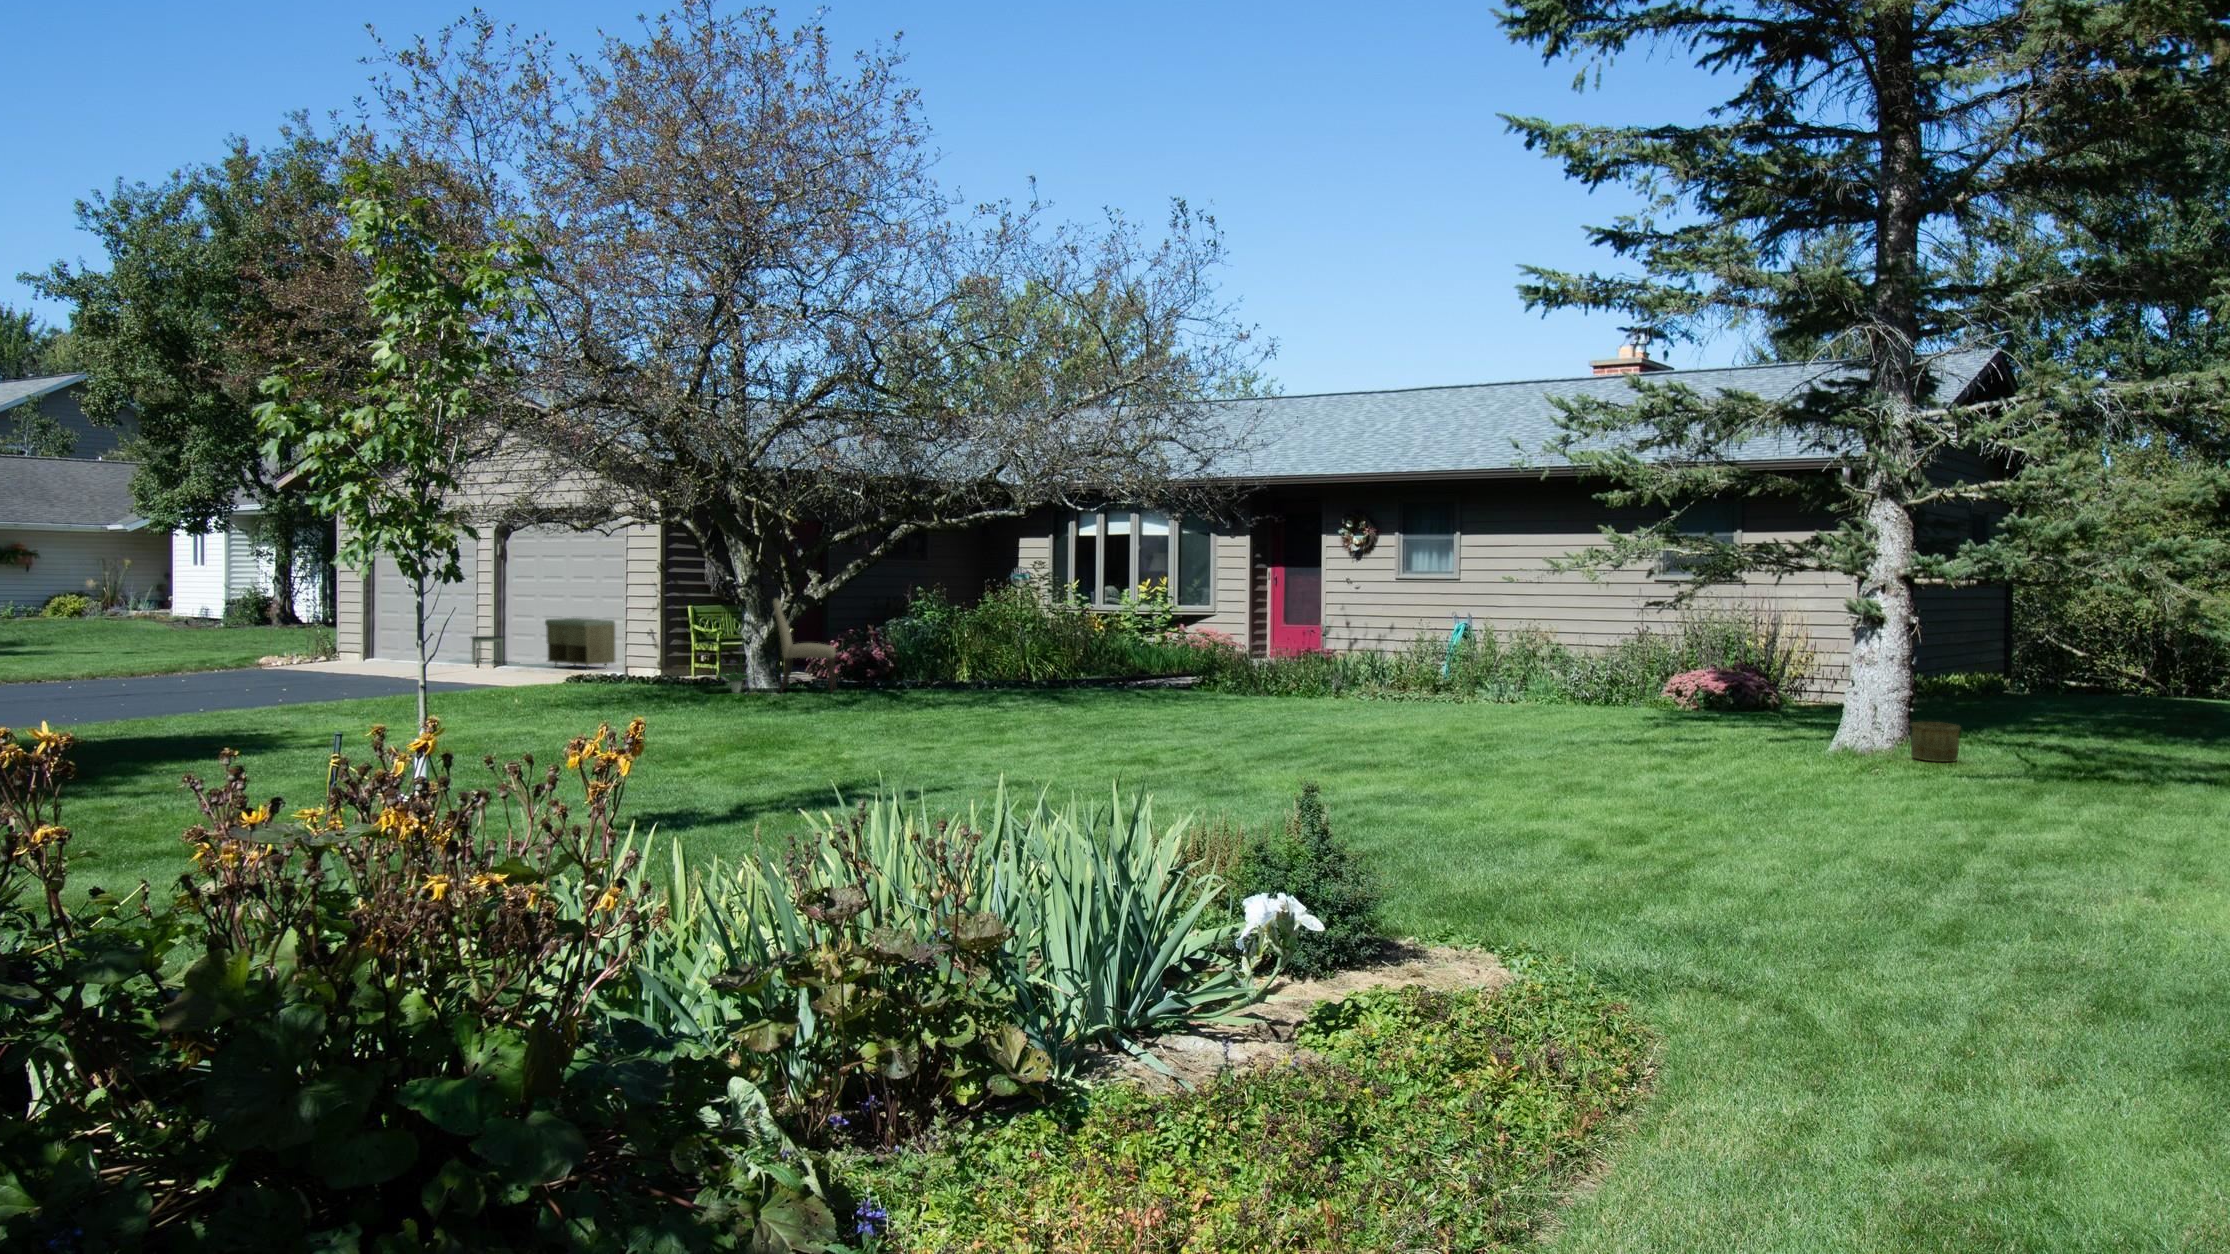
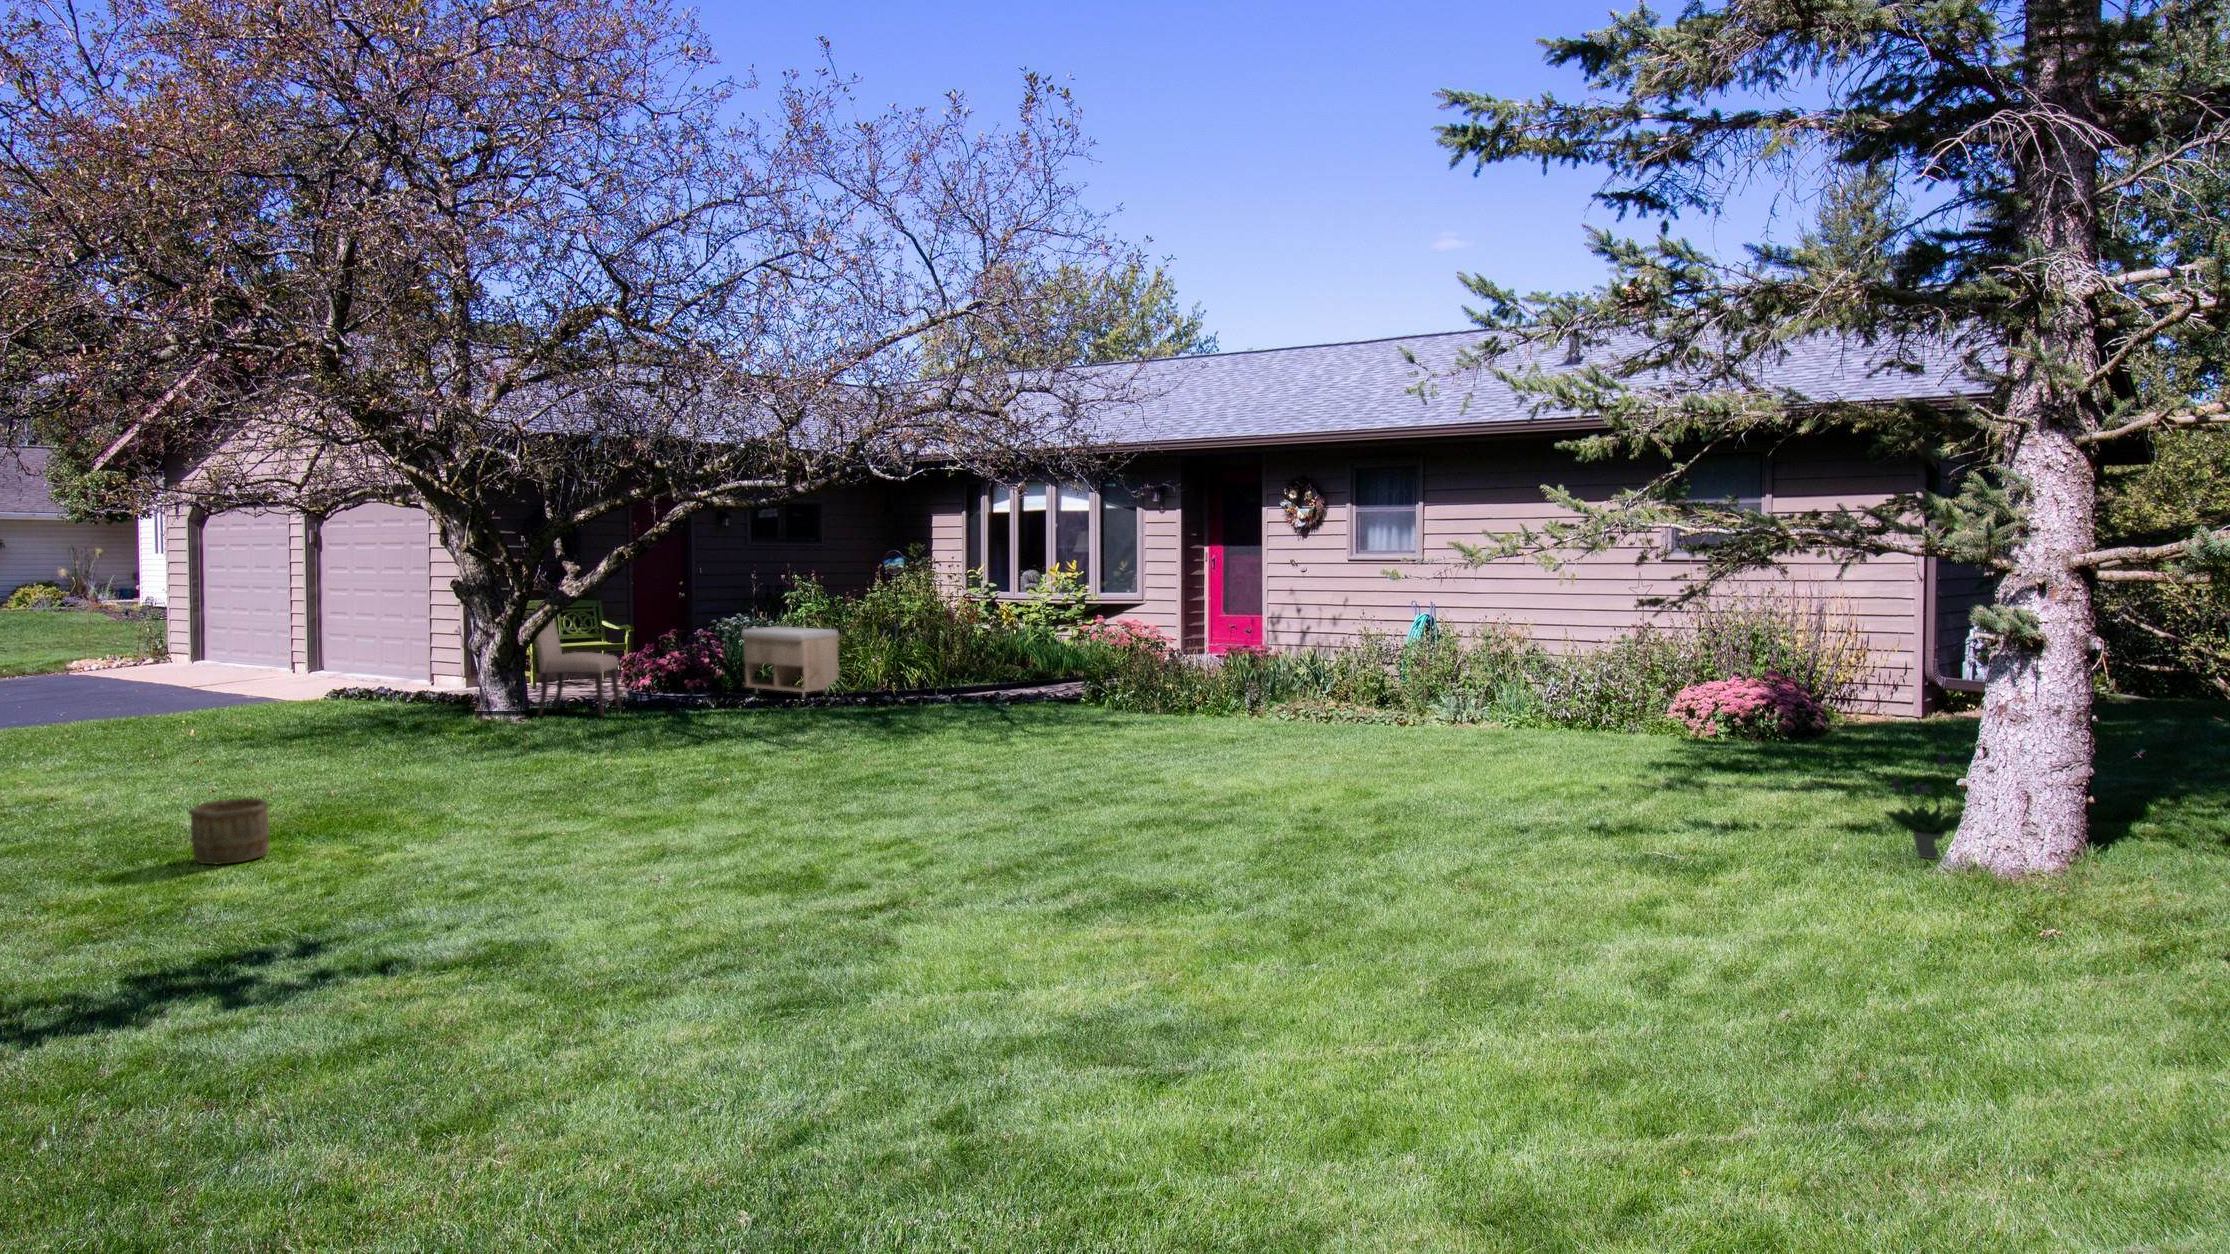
storage bench: present [545,618,615,669] -> present [742,626,839,698]
round table: present [471,636,504,663] -> none [284,636,327,668]
potted plant: present [721,648,750,693] -> present [1885,754,1961,859]
wooden bucket: present [1911,722,1961,762] -> present [188,798,269,865]

